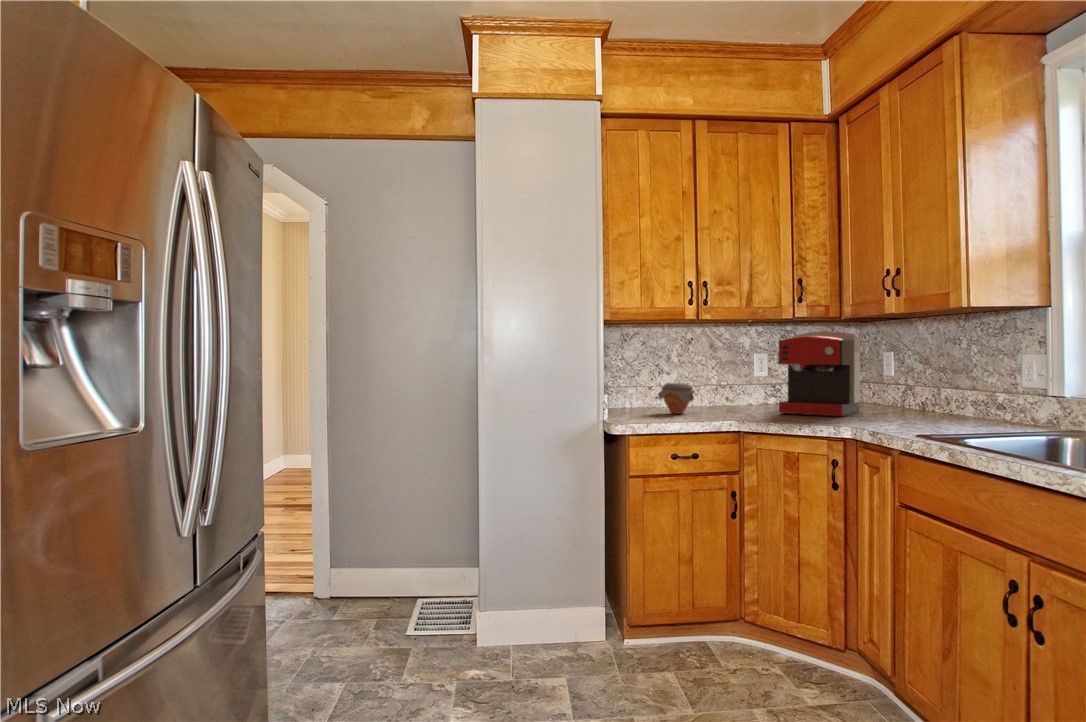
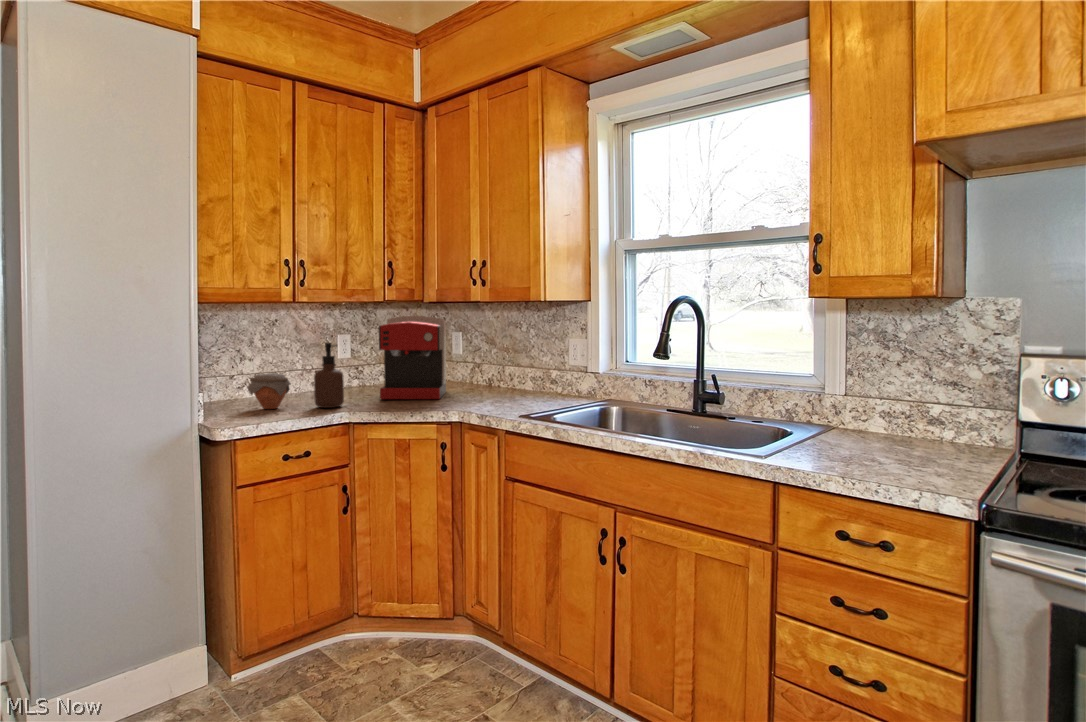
soap dispenser: none [712,356,739,416] -> present [314,343,344,408]

